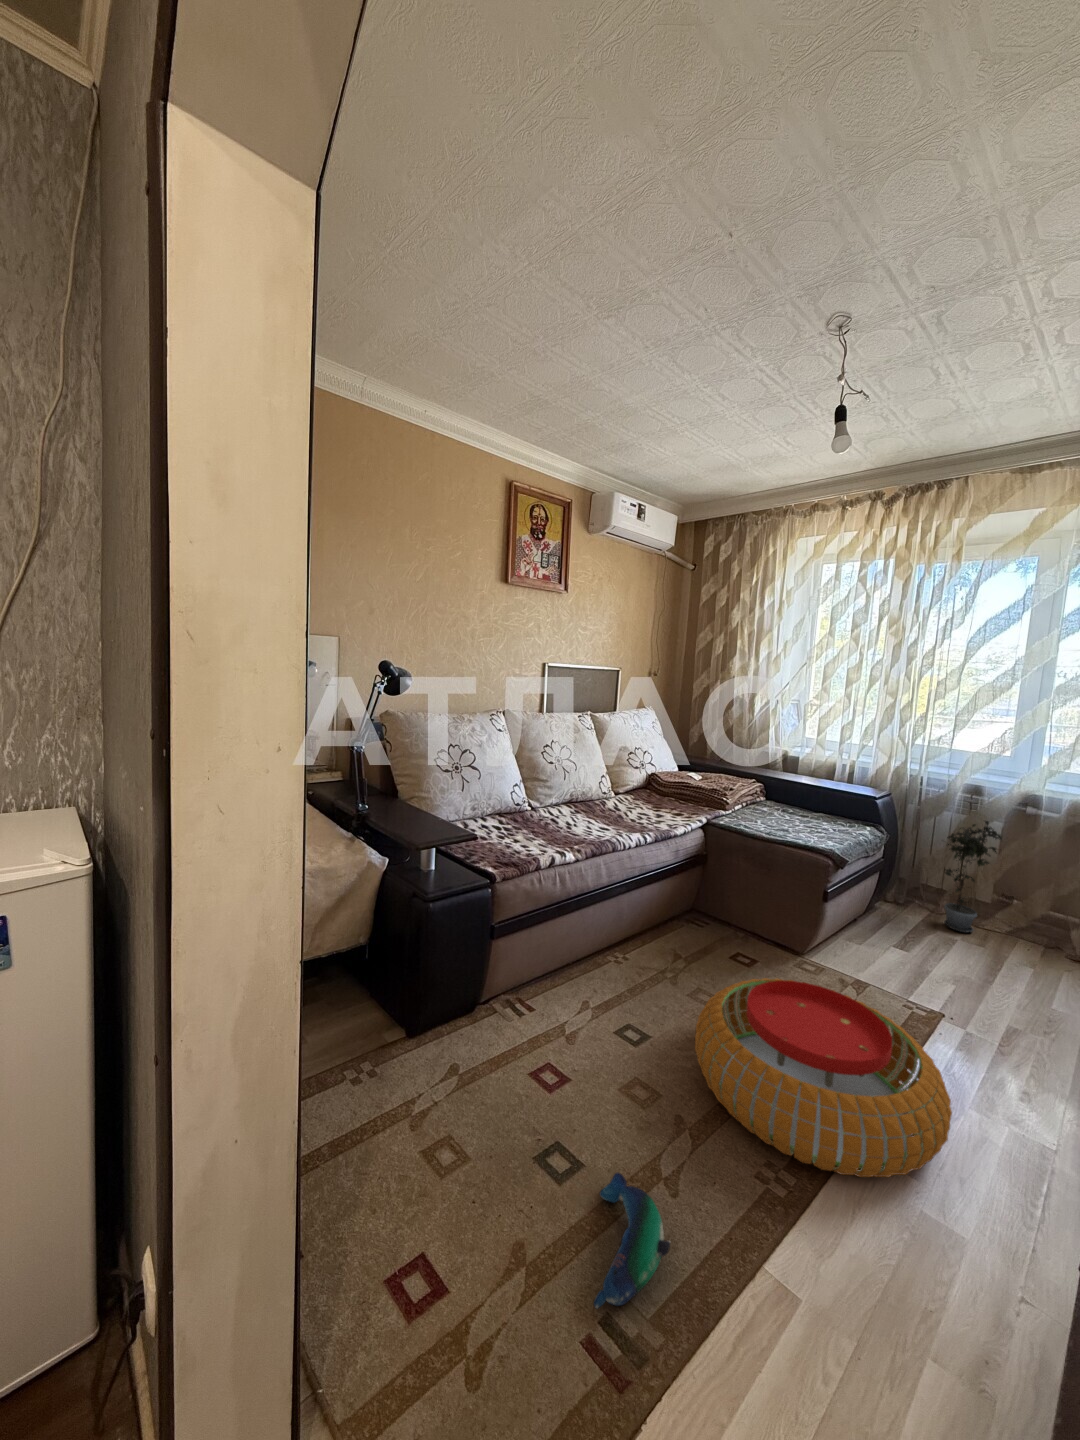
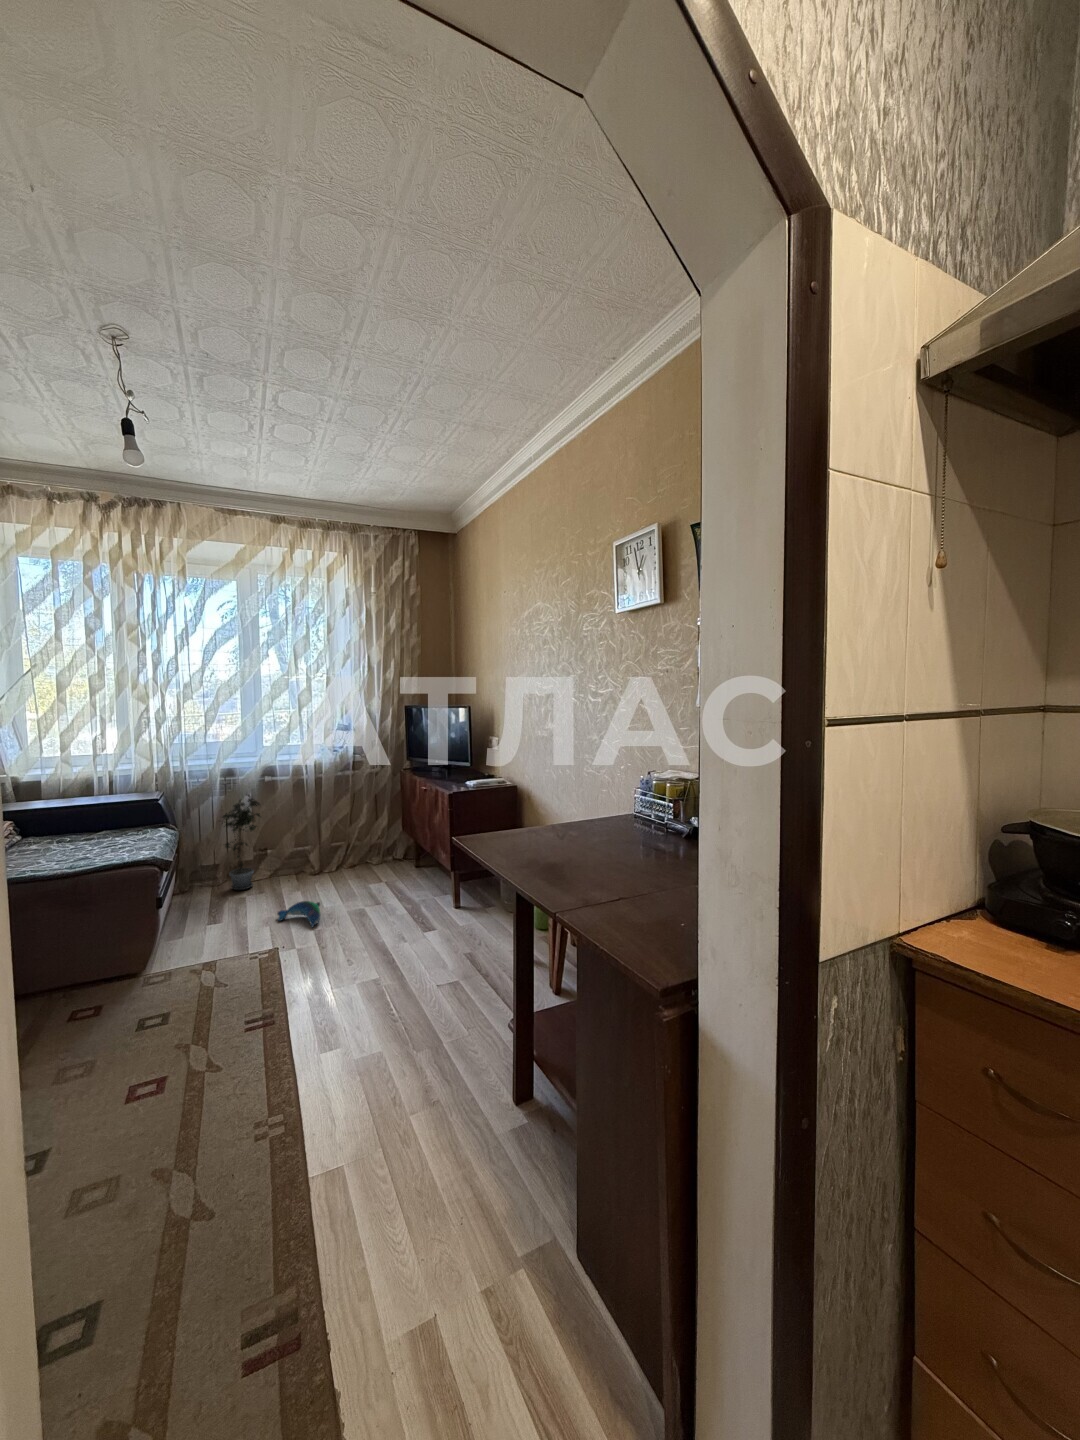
pouf: present [695,978,952,1177] -> none [113,962,346,1126]
plush toy: present [594,1173,671,1308] -> present [277,901,320,927]

